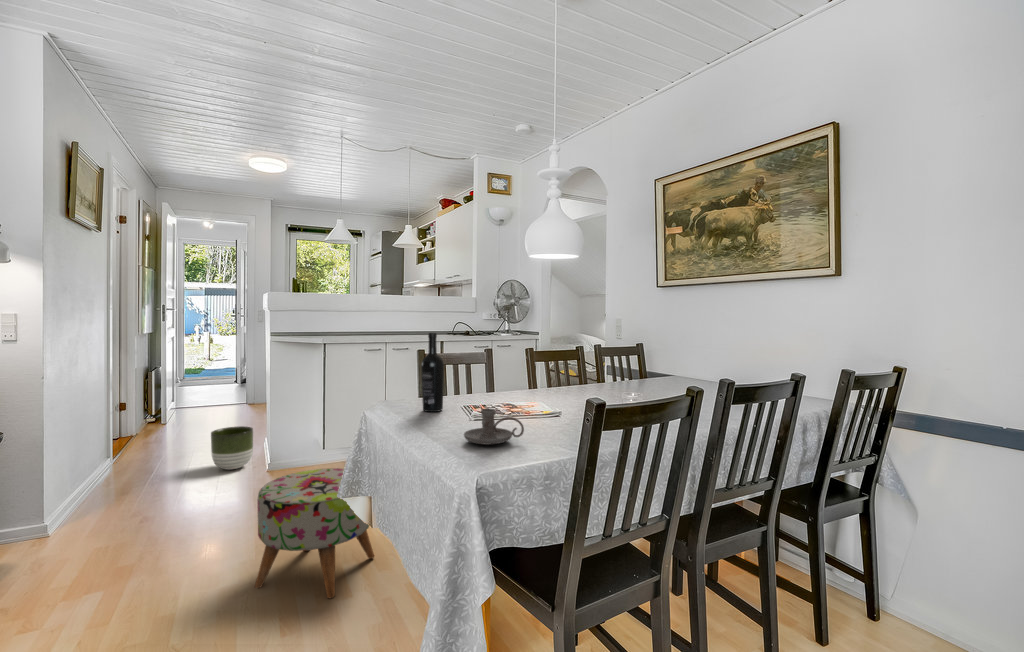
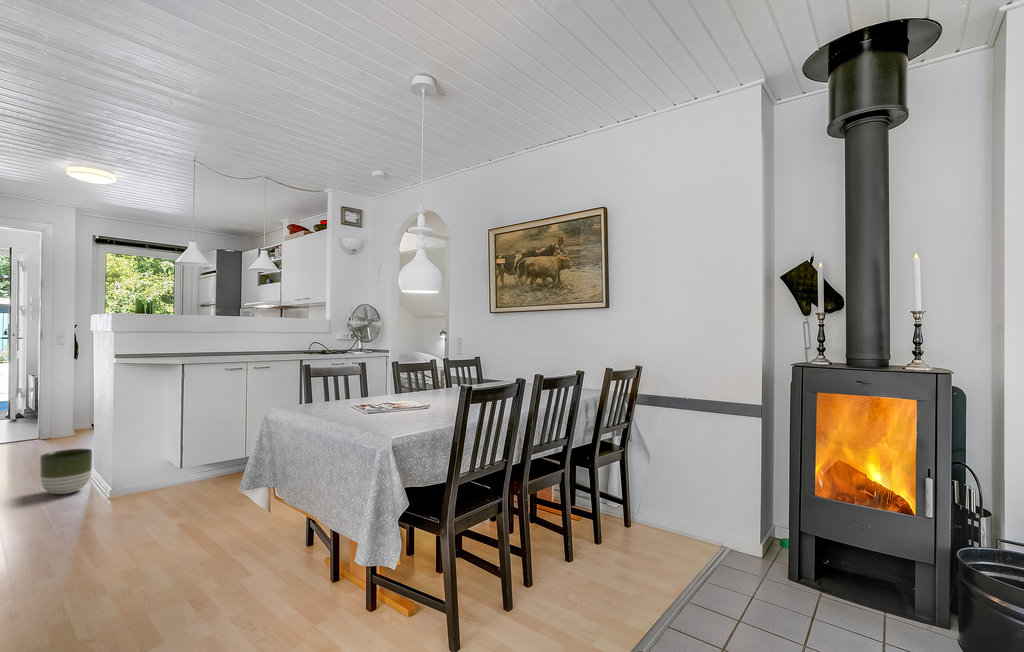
wine bottle: present [421,333,444,412] -> none [315,347,334,409]
candle holder: present [464,409,524,445] -> none [364,399,408,424]
ottoman: present [255,468,374,599] -> none [147,469,261,579]

